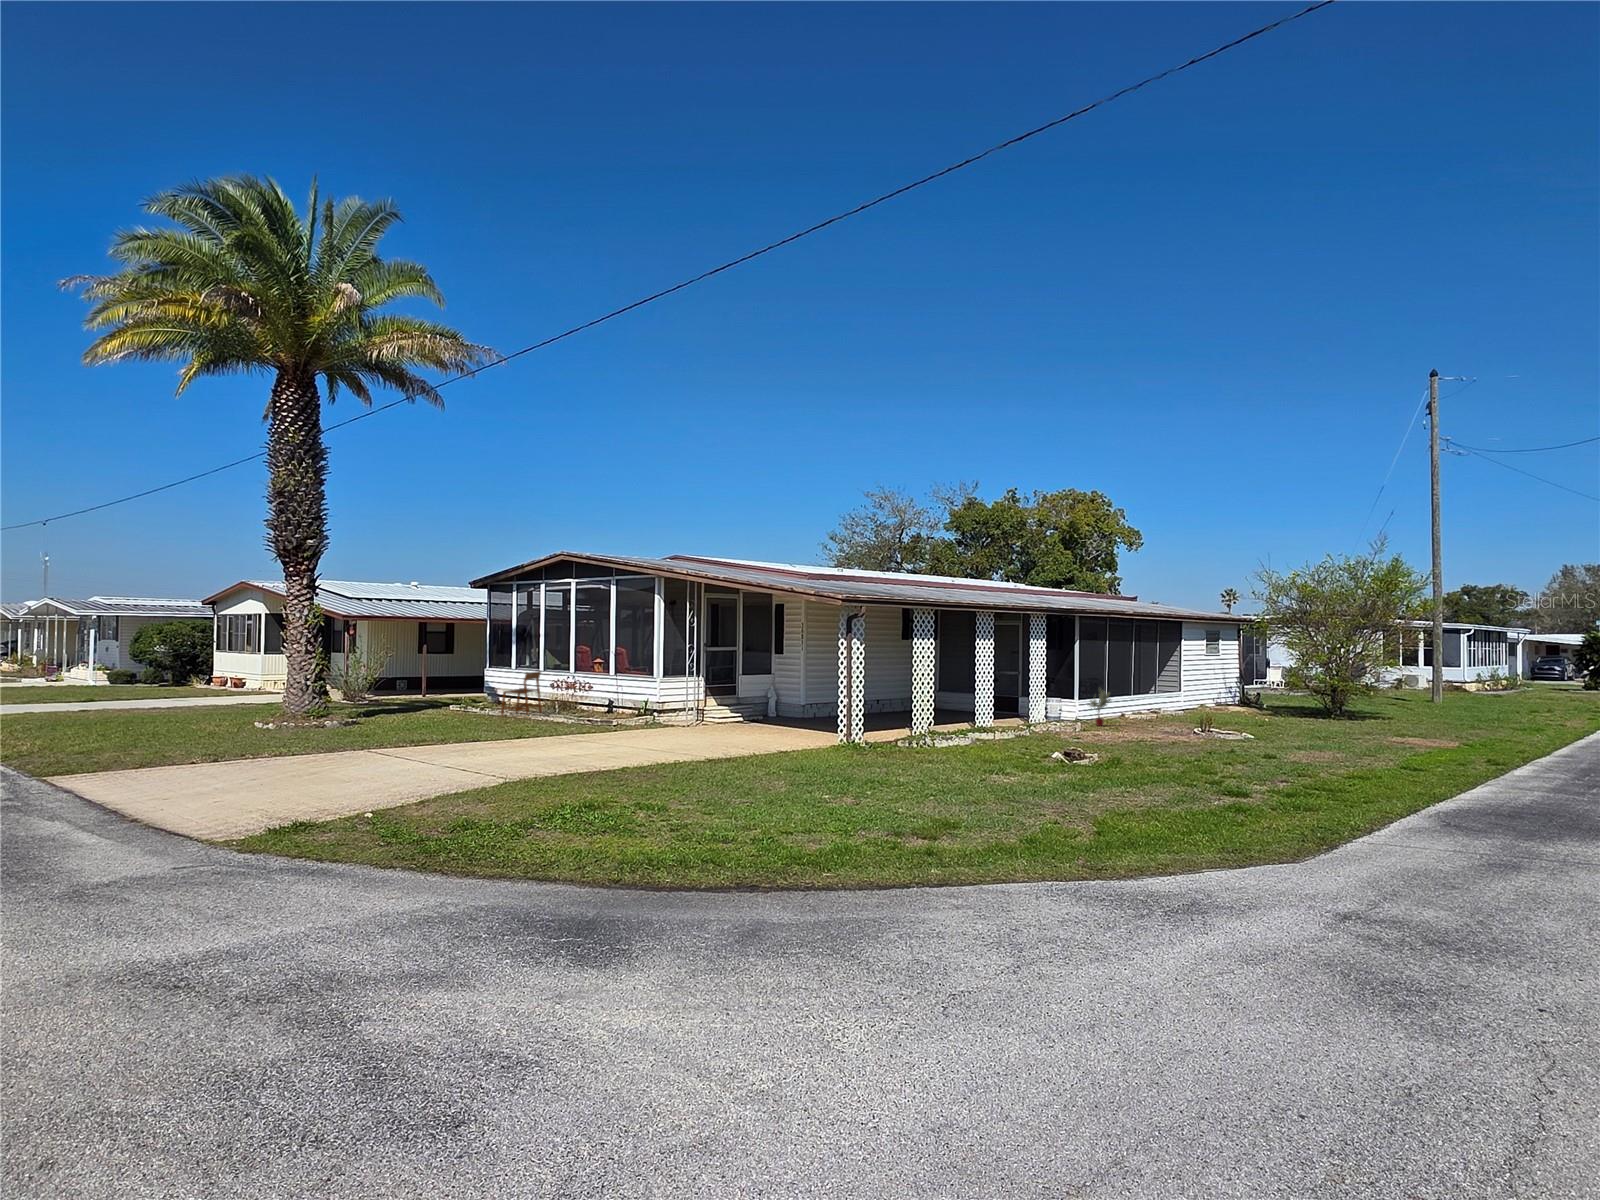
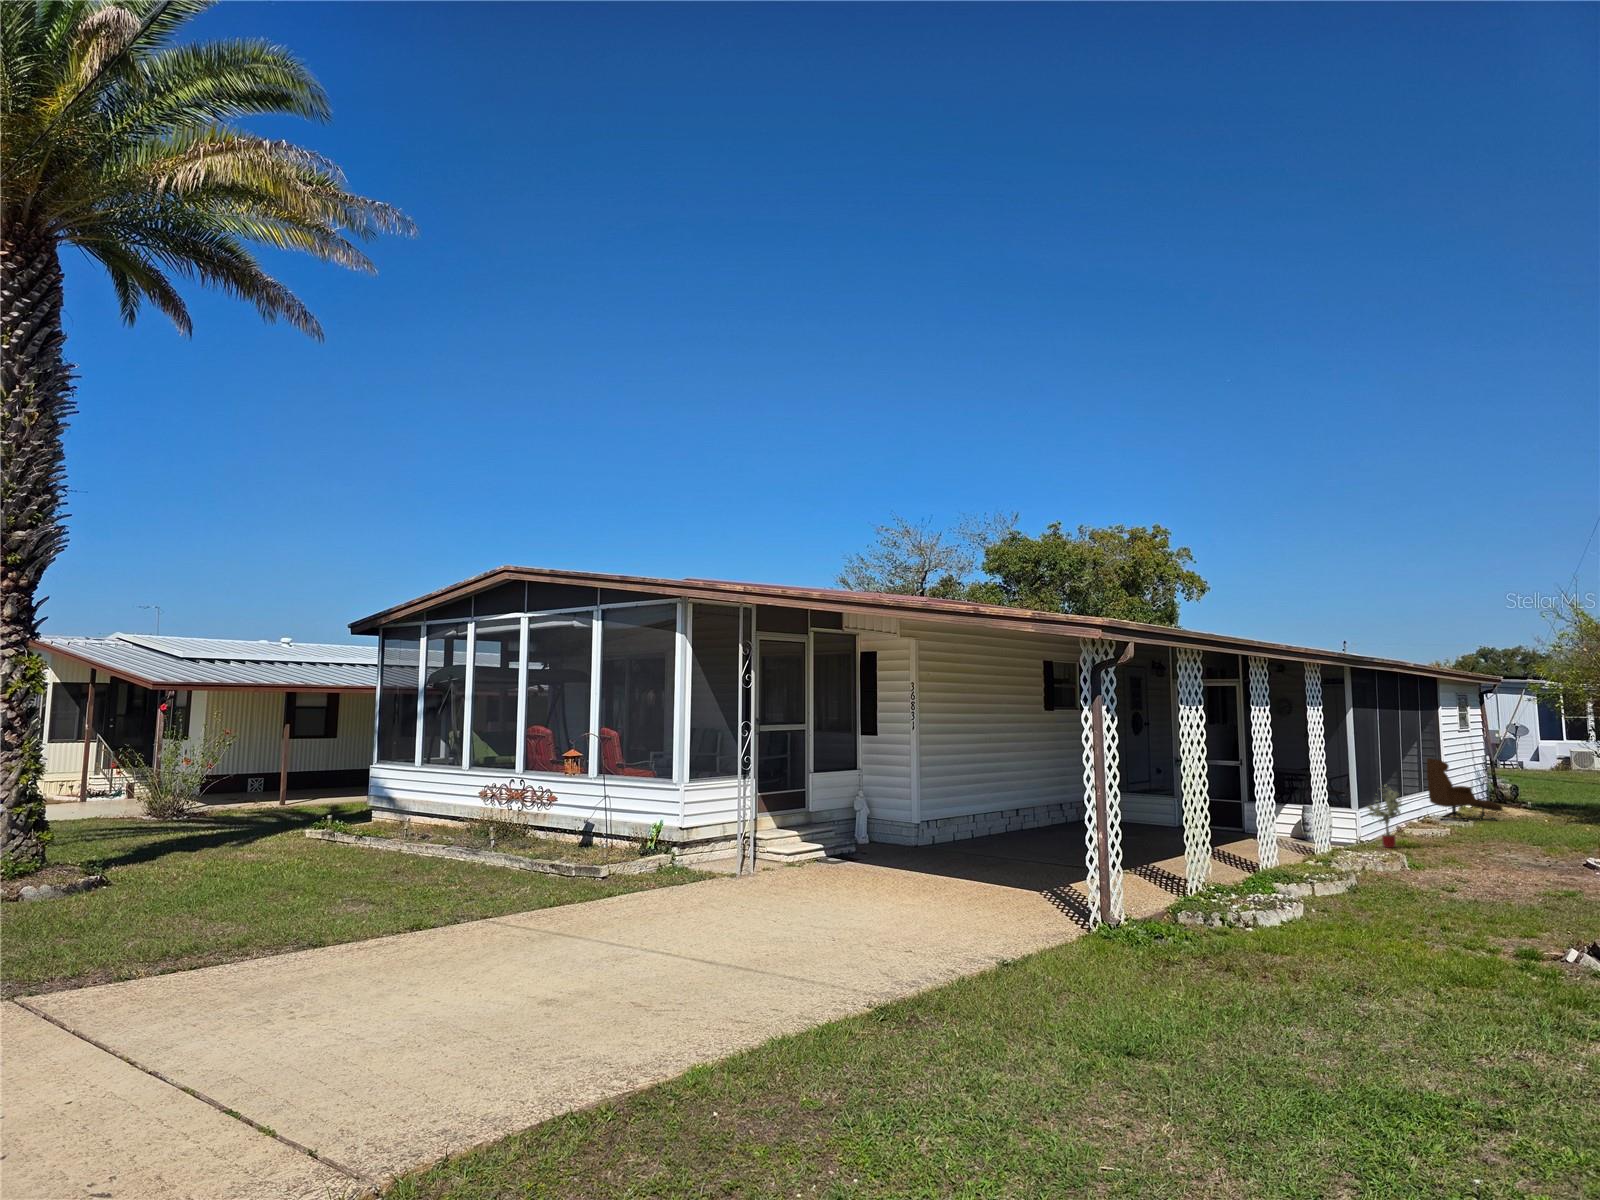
bench: present [501,671,542,716] -> none [394,768,465,849]
lounge chair: none [1175,675,1226,717] -> present [1427,758,1502,821]

